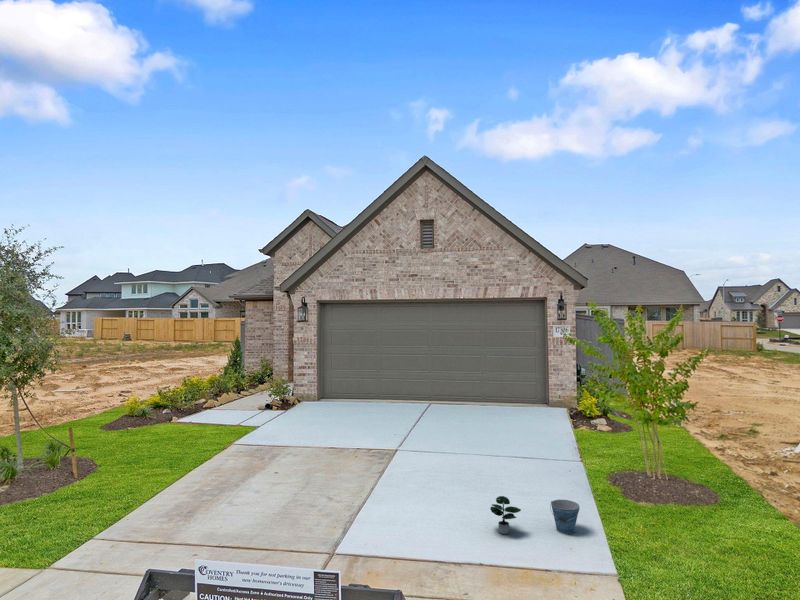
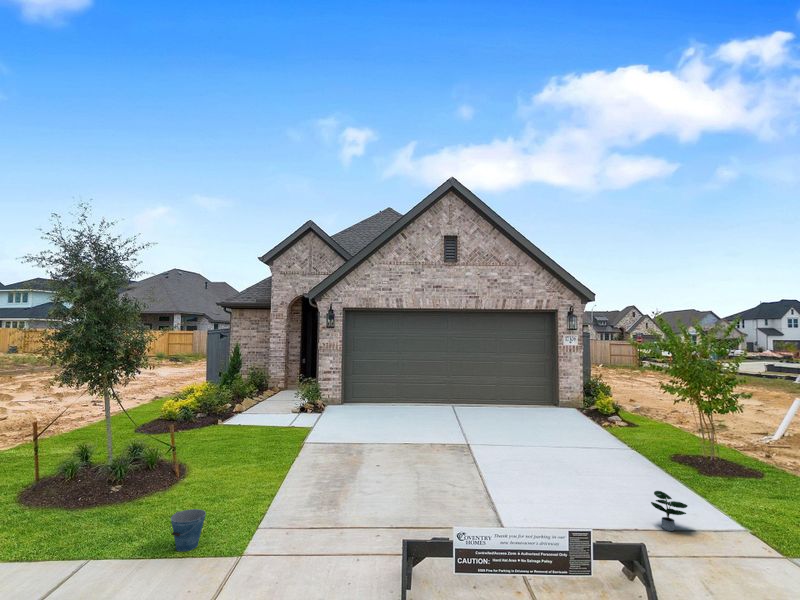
bucket: present [551,500,580,534] -> present [171,509,206,551]

